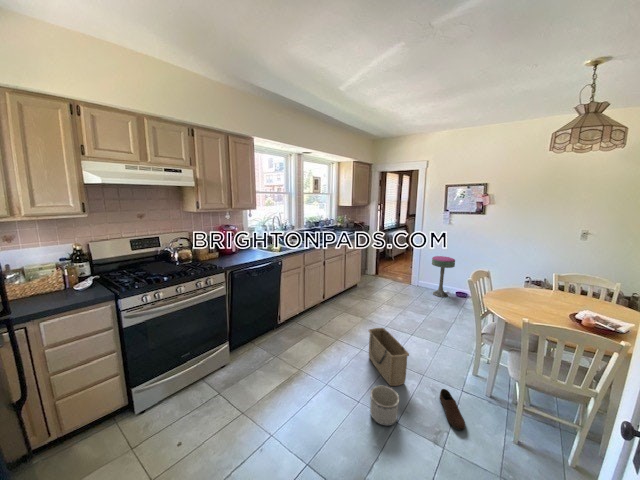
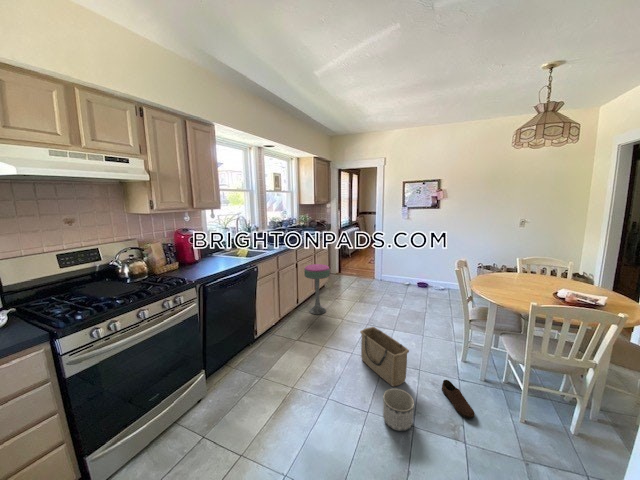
bar stool: present [432,256,455,297] -> present [304,264,330,314]

